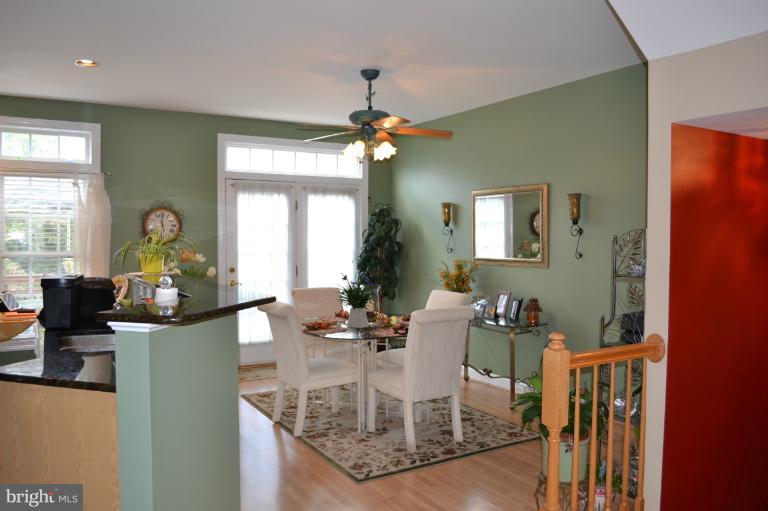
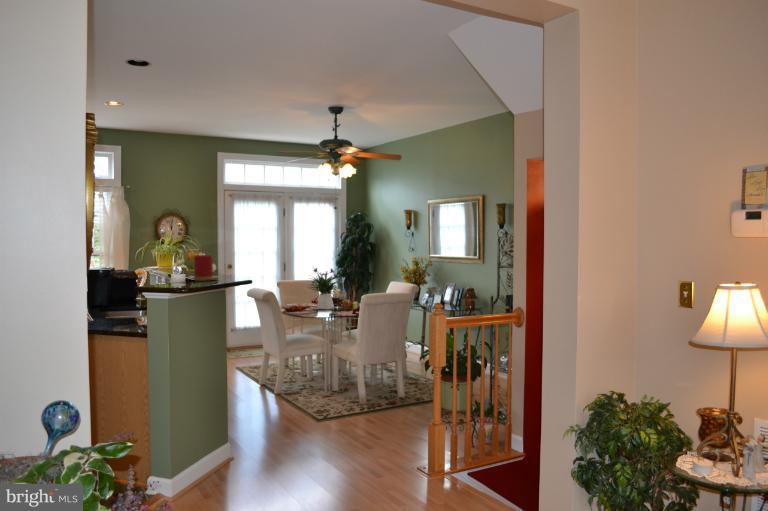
candle: none [186,264,231,302] -> present [190,255,217,281]

